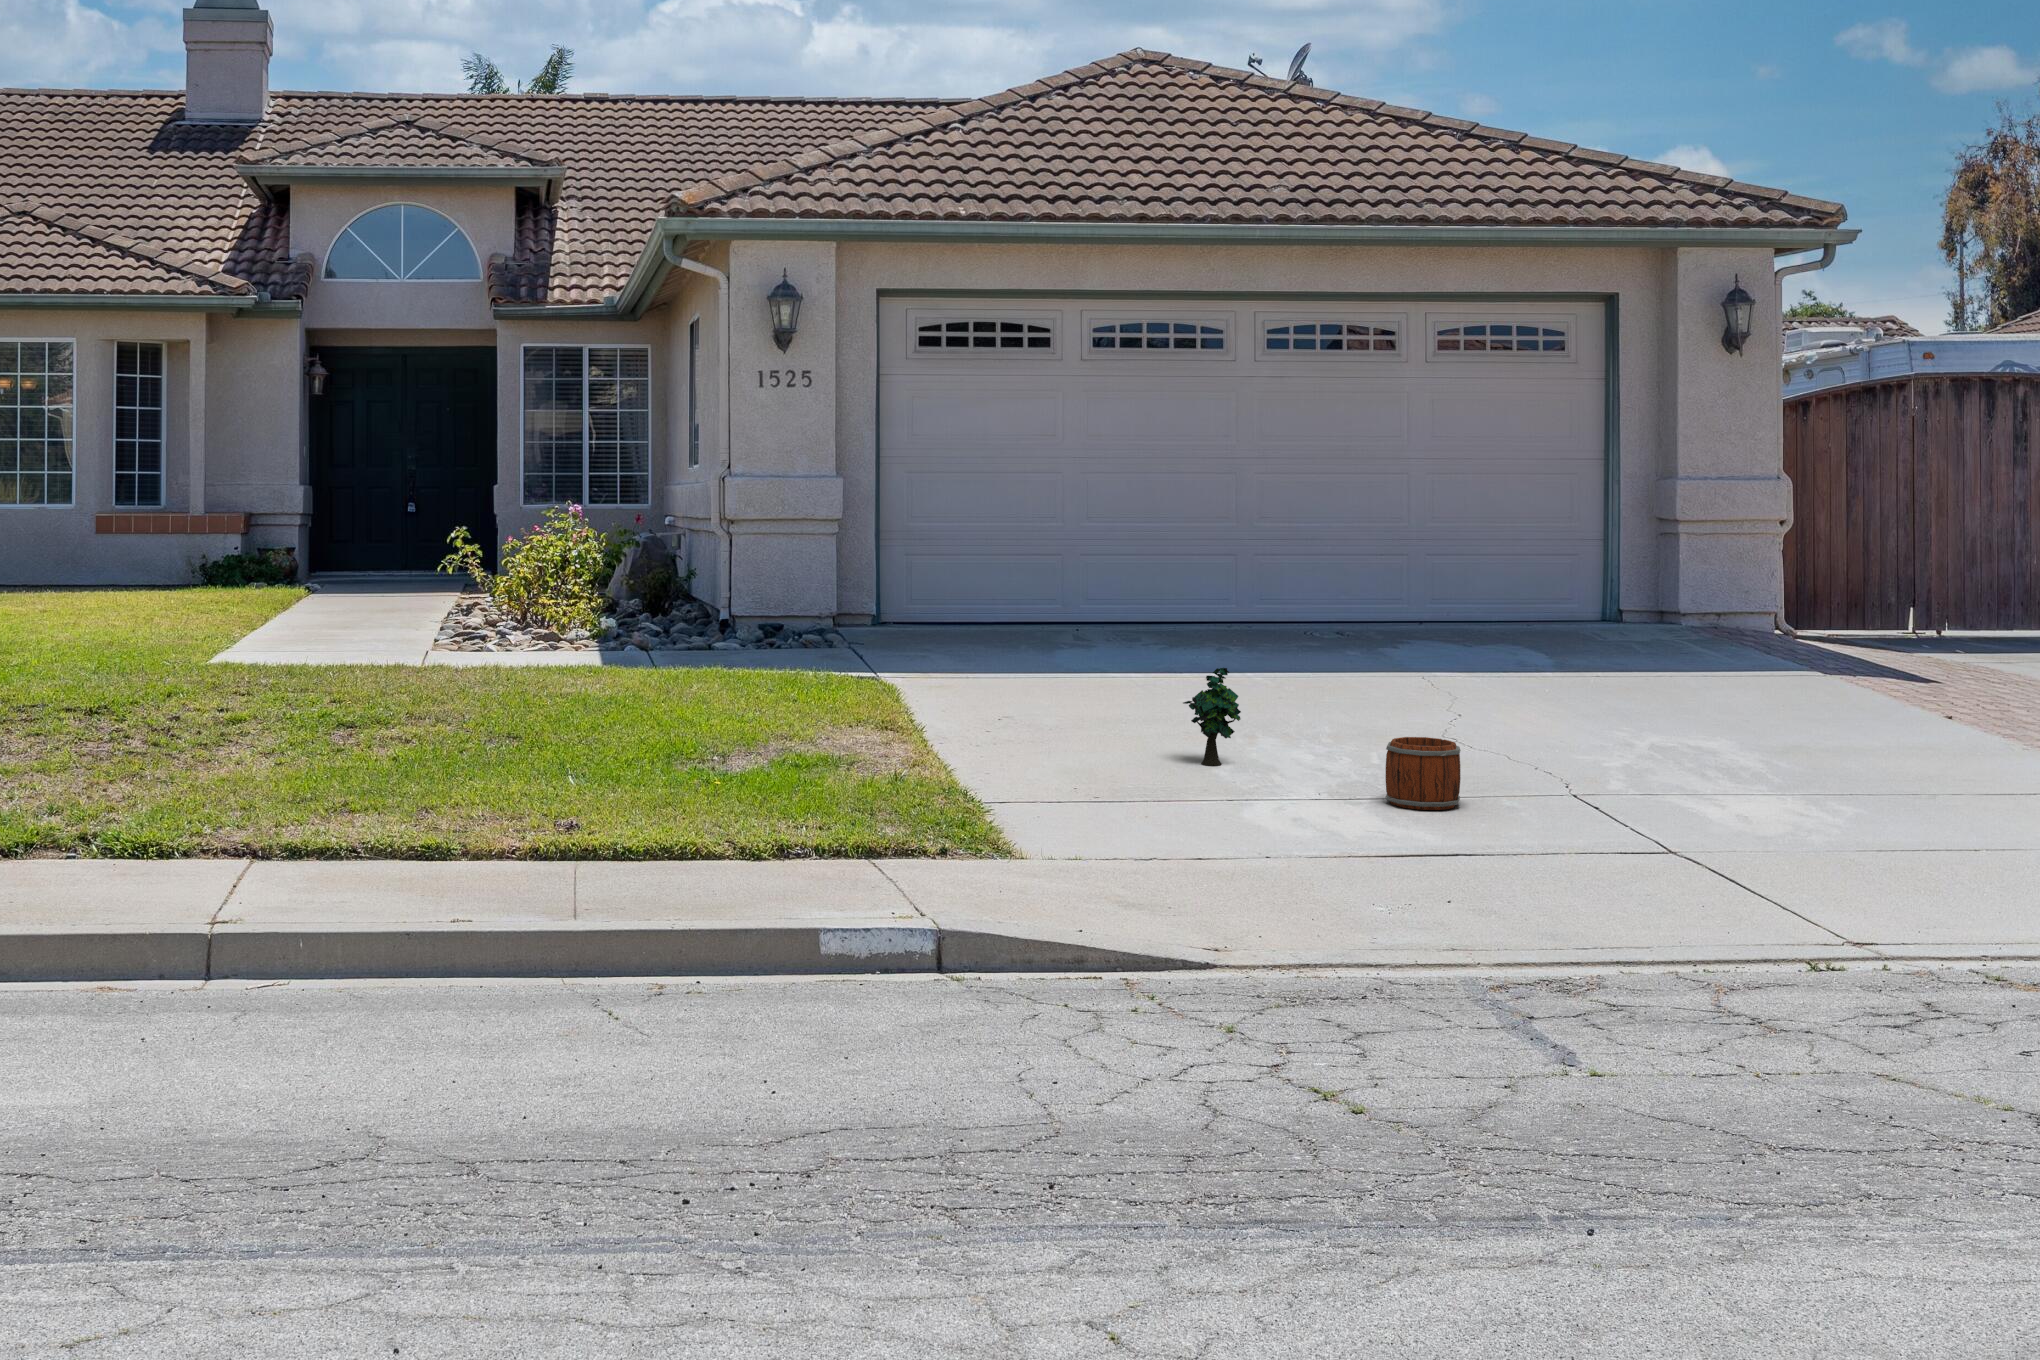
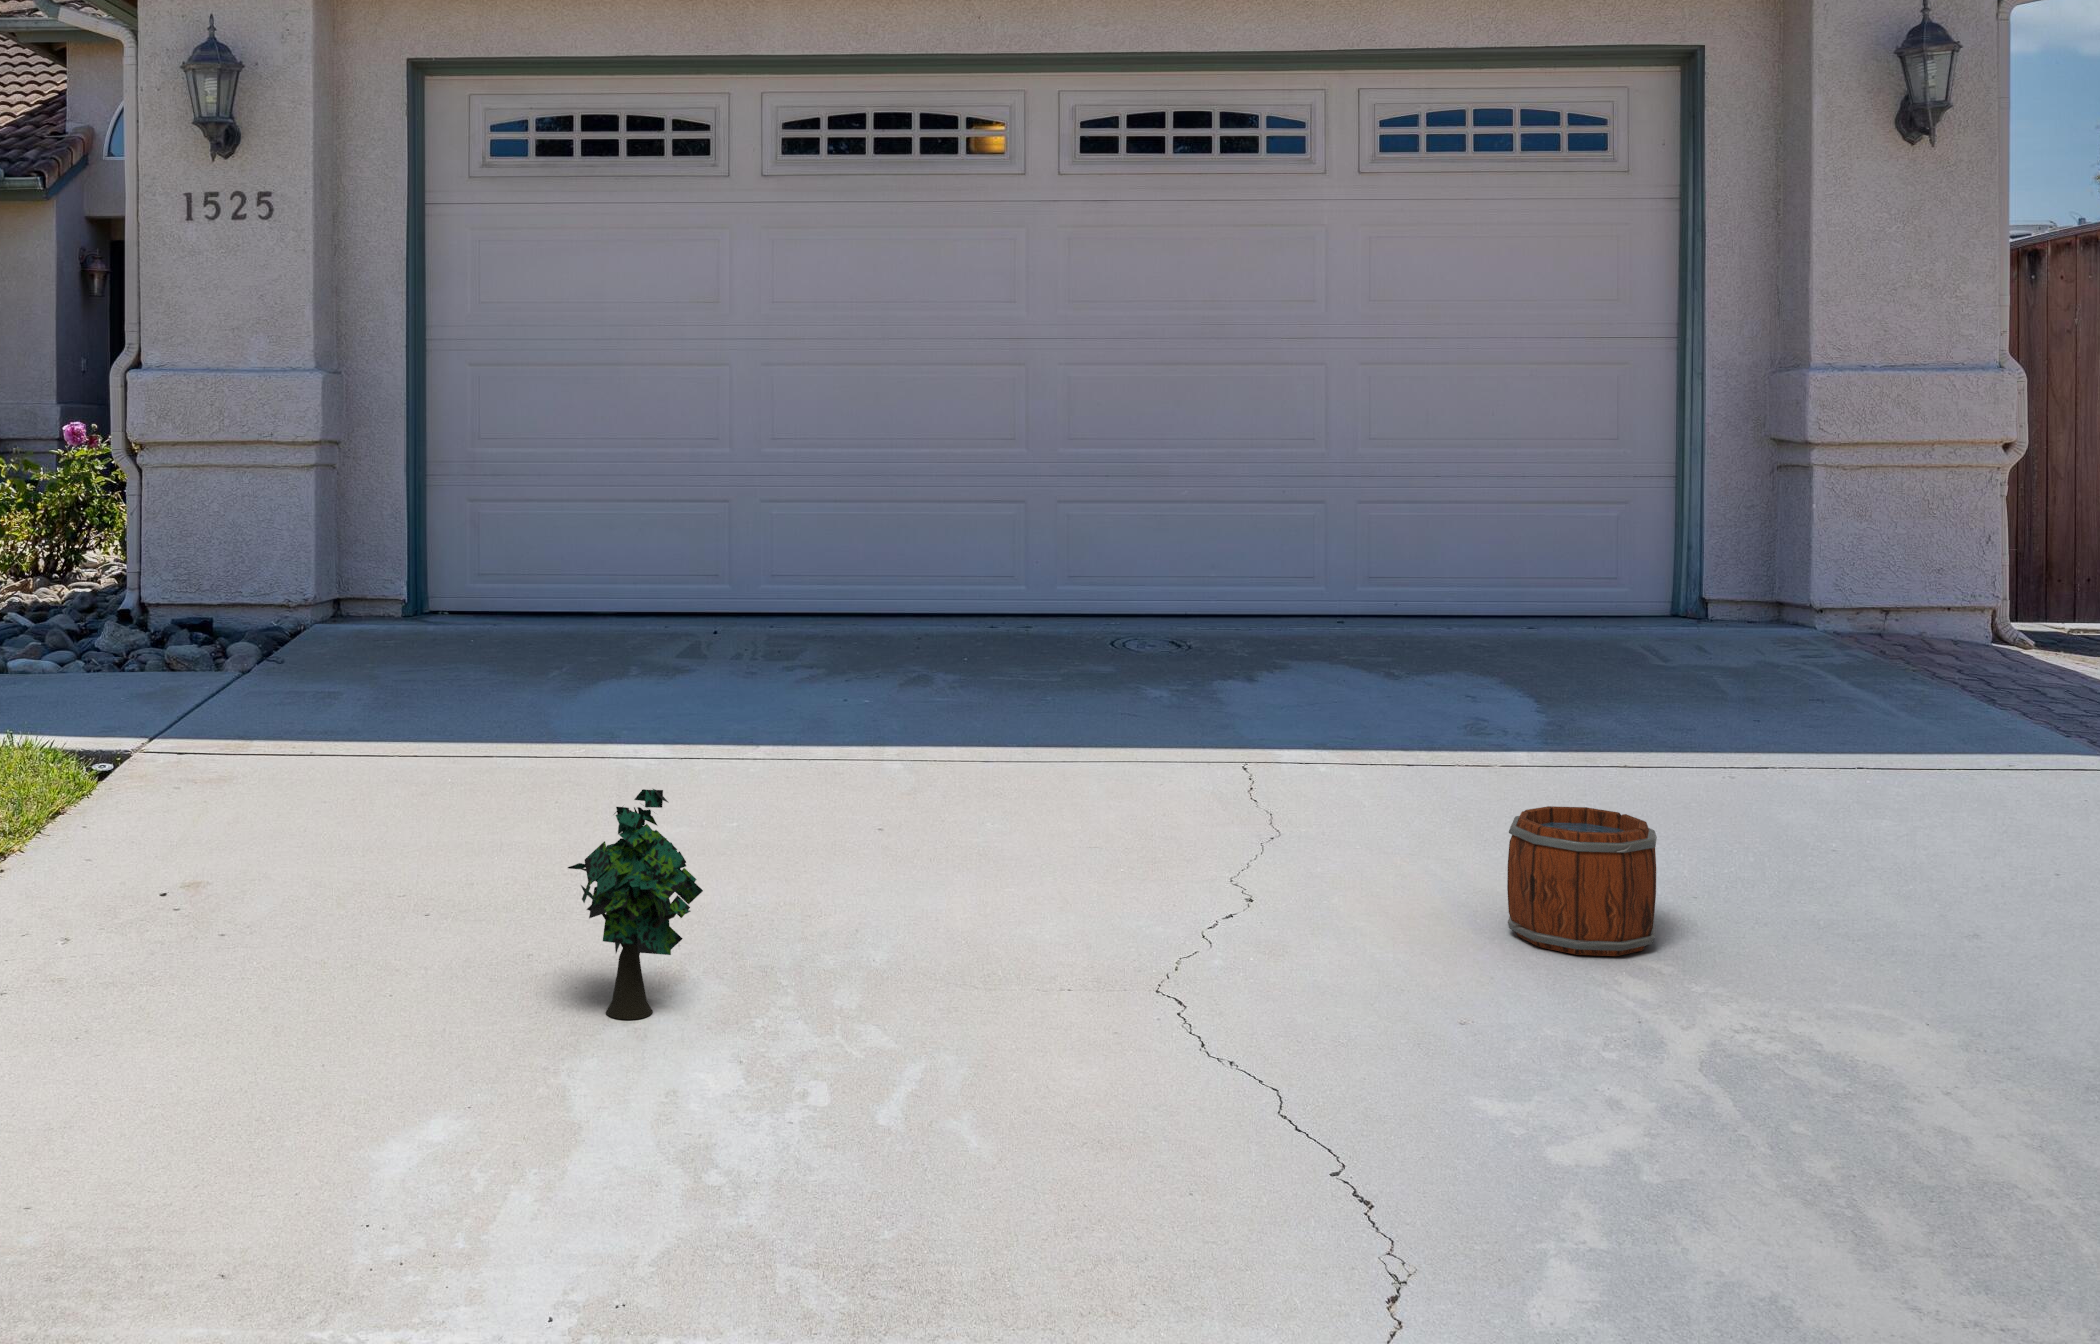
bucket: present [1386,737,1461,810] -> present [1507,806,1657,956]

